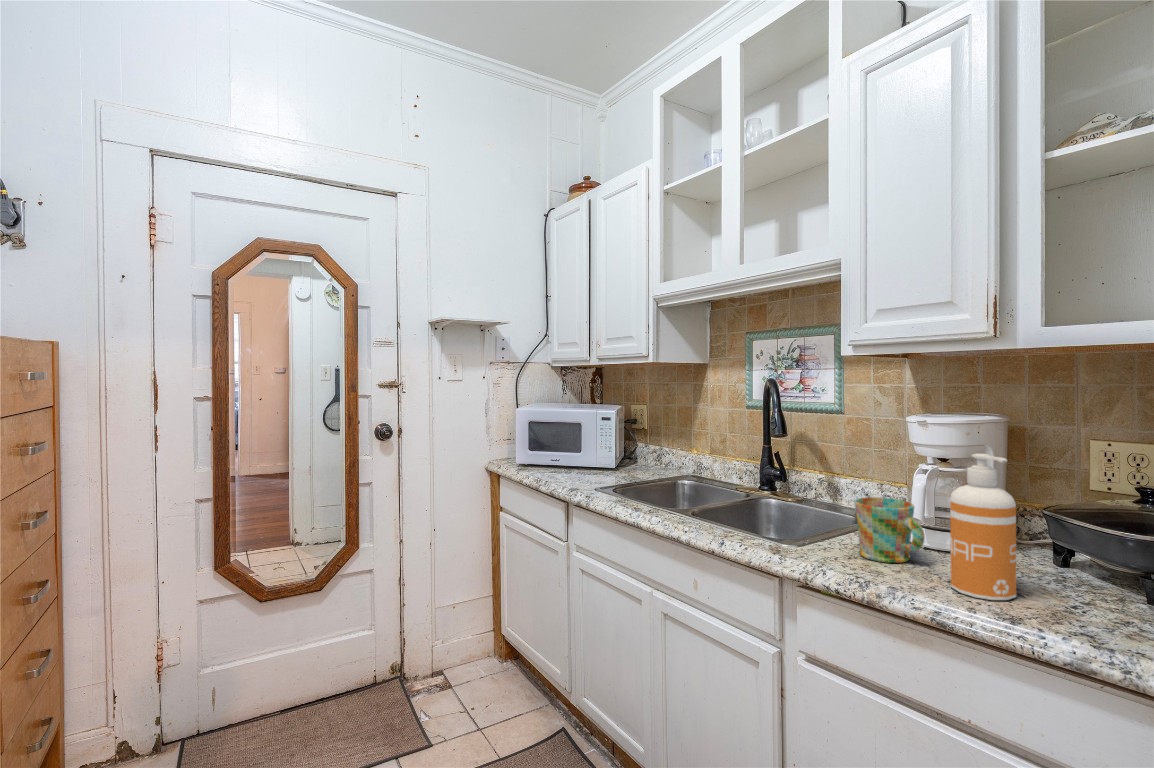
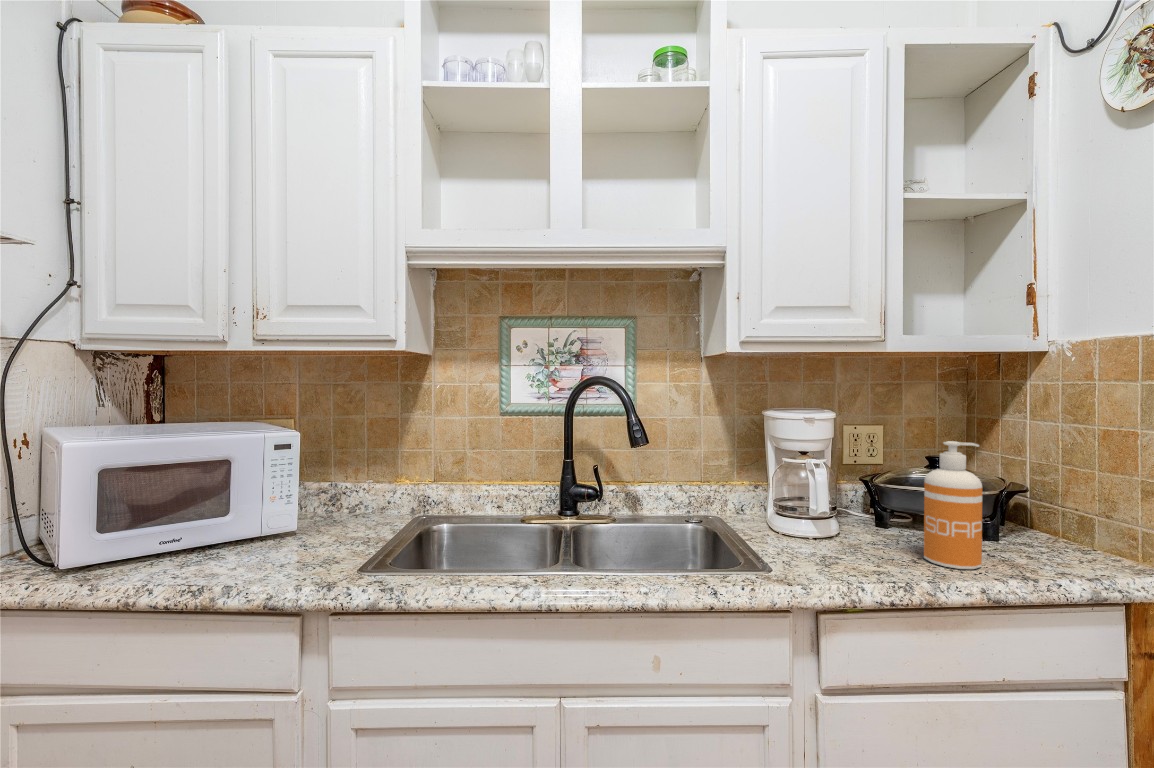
mug: present [855,497,925,563] -> none [807,495,880,562]

